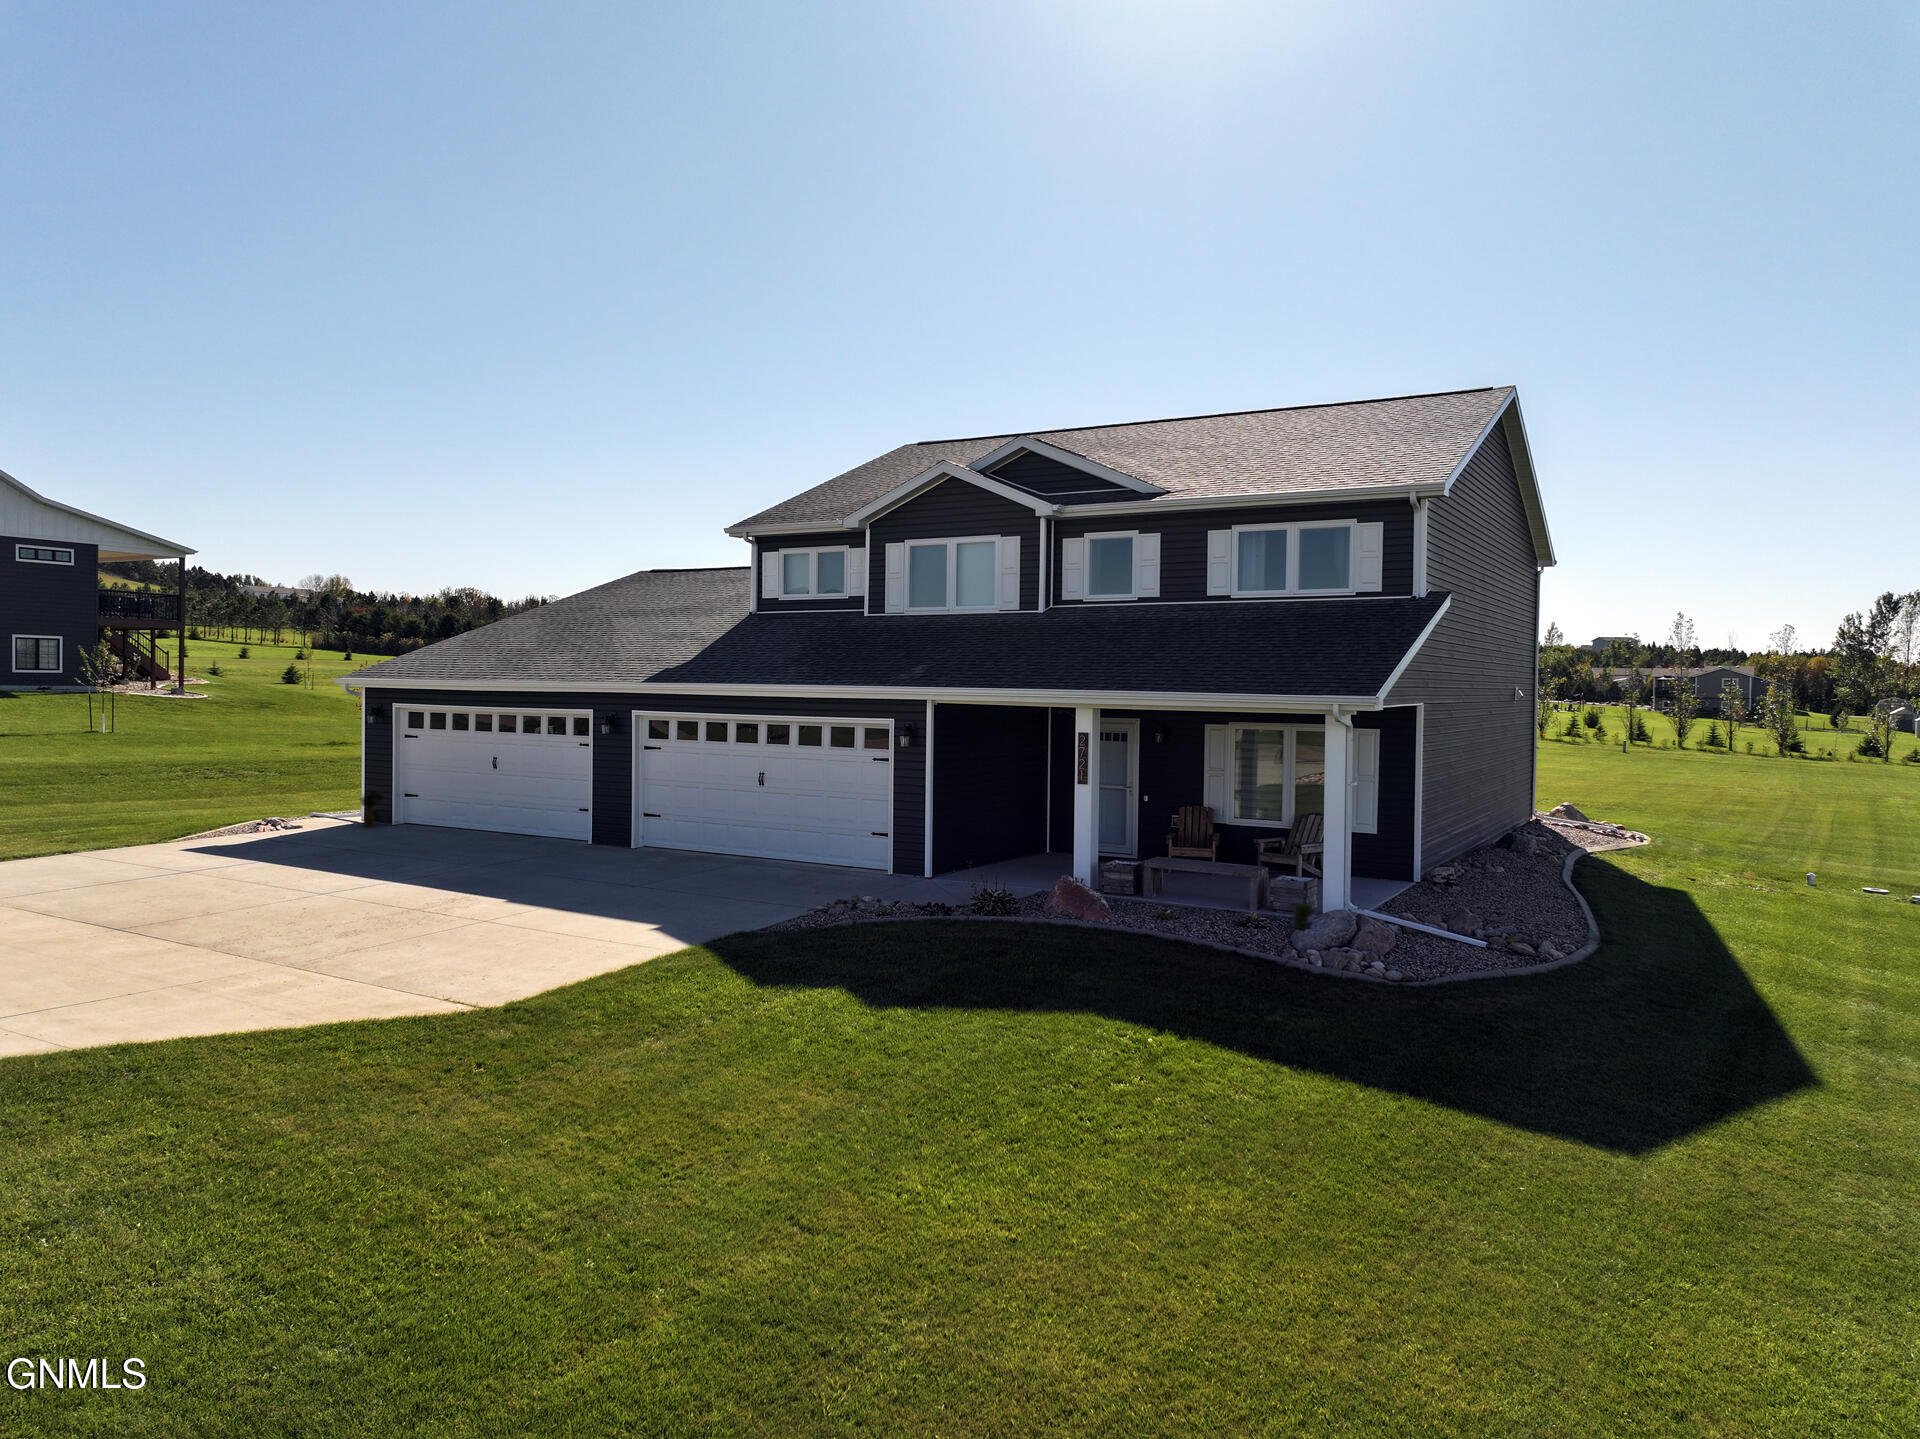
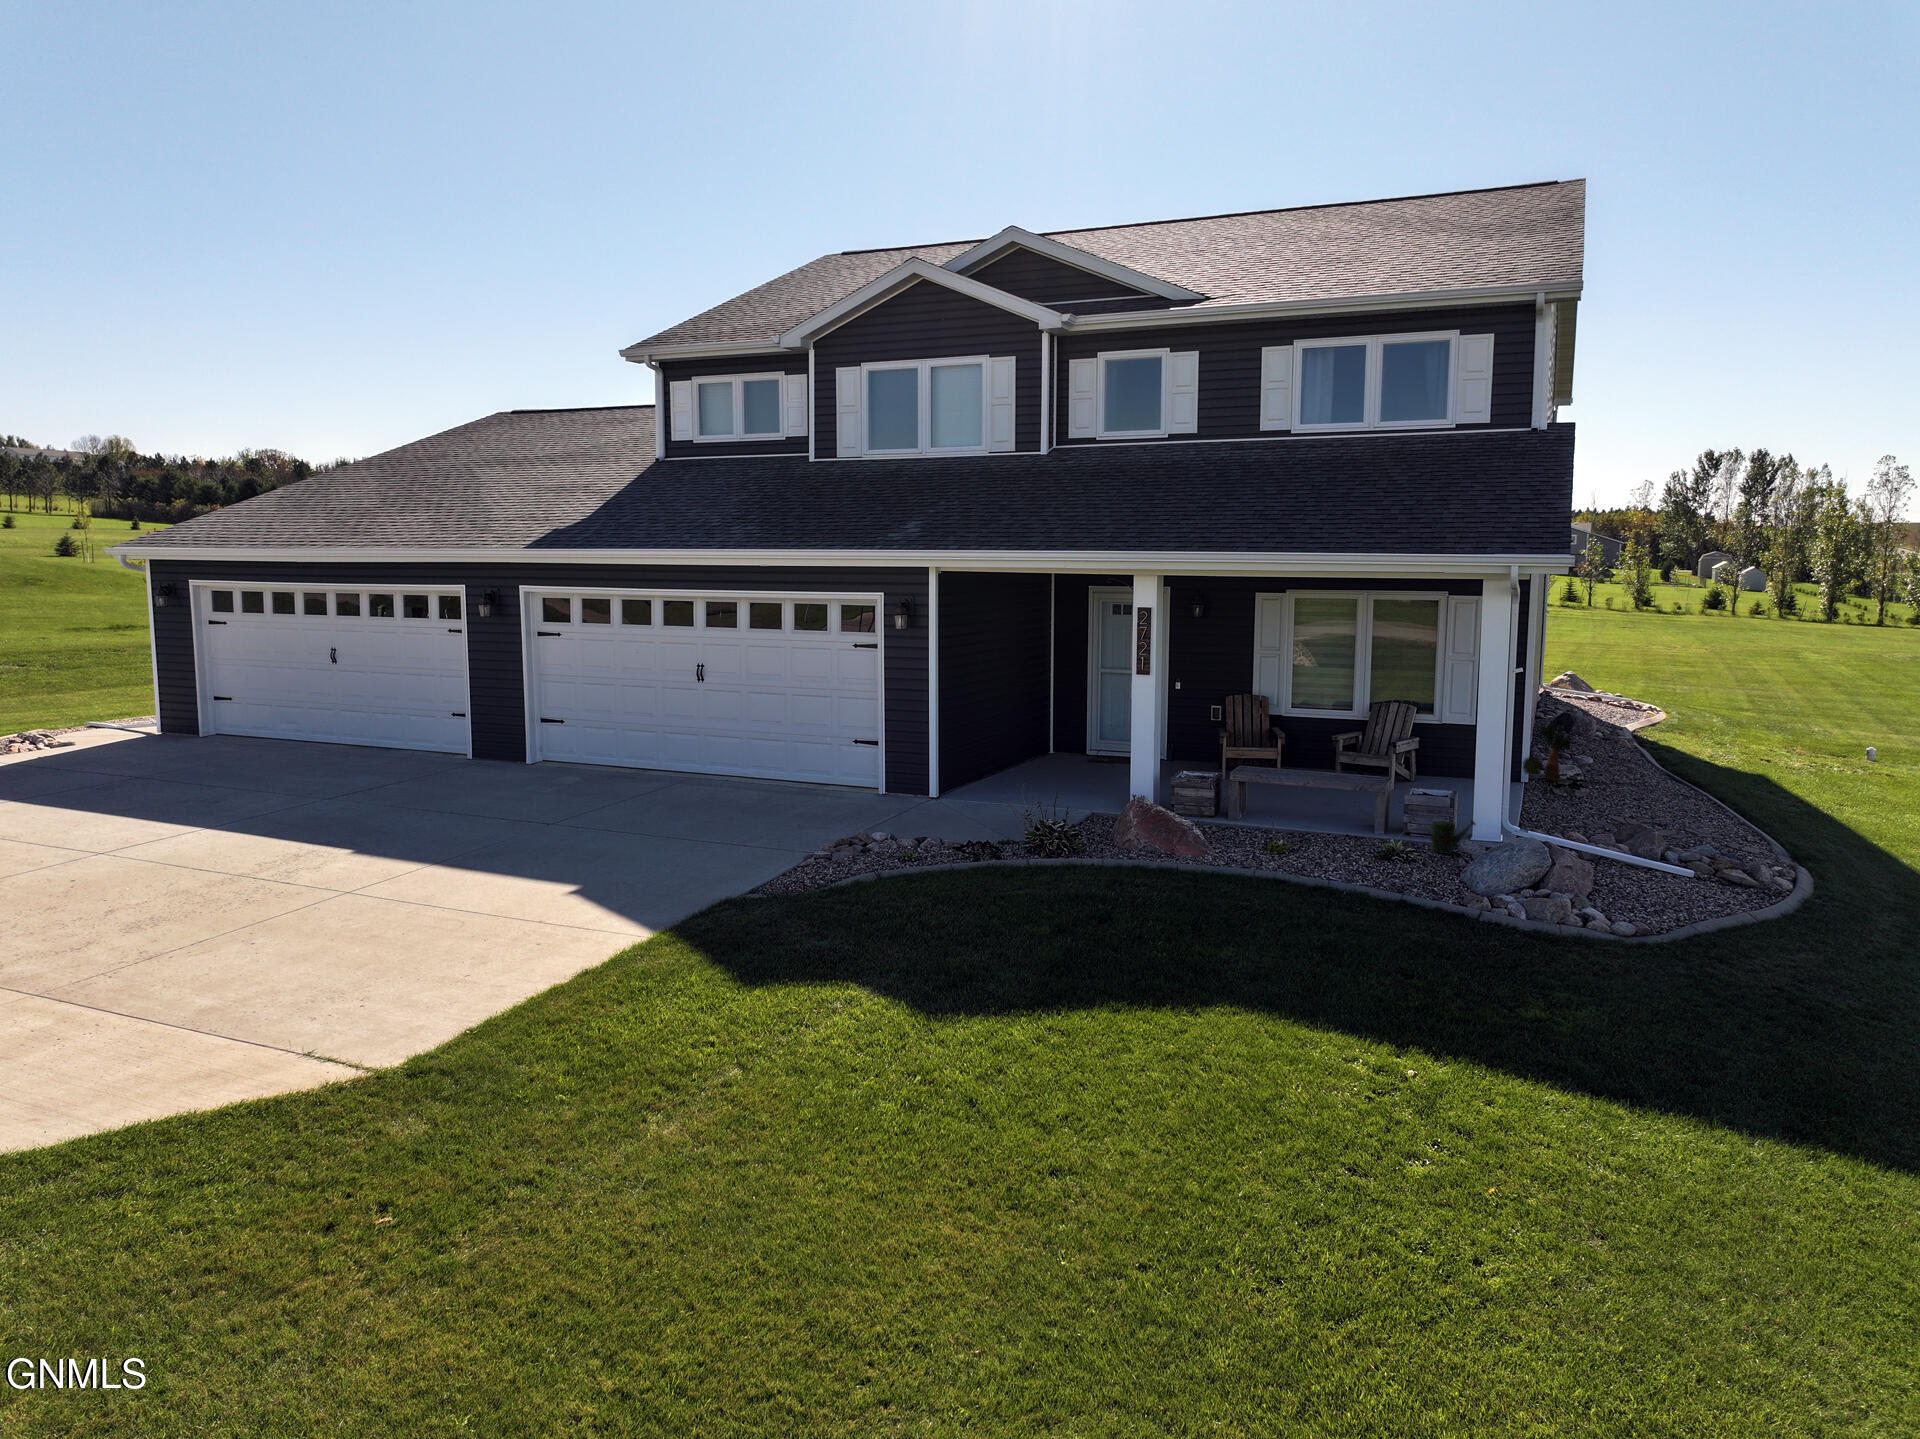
potted plant: present [360,791,386,827] -> present [1522,725,1572,781]

